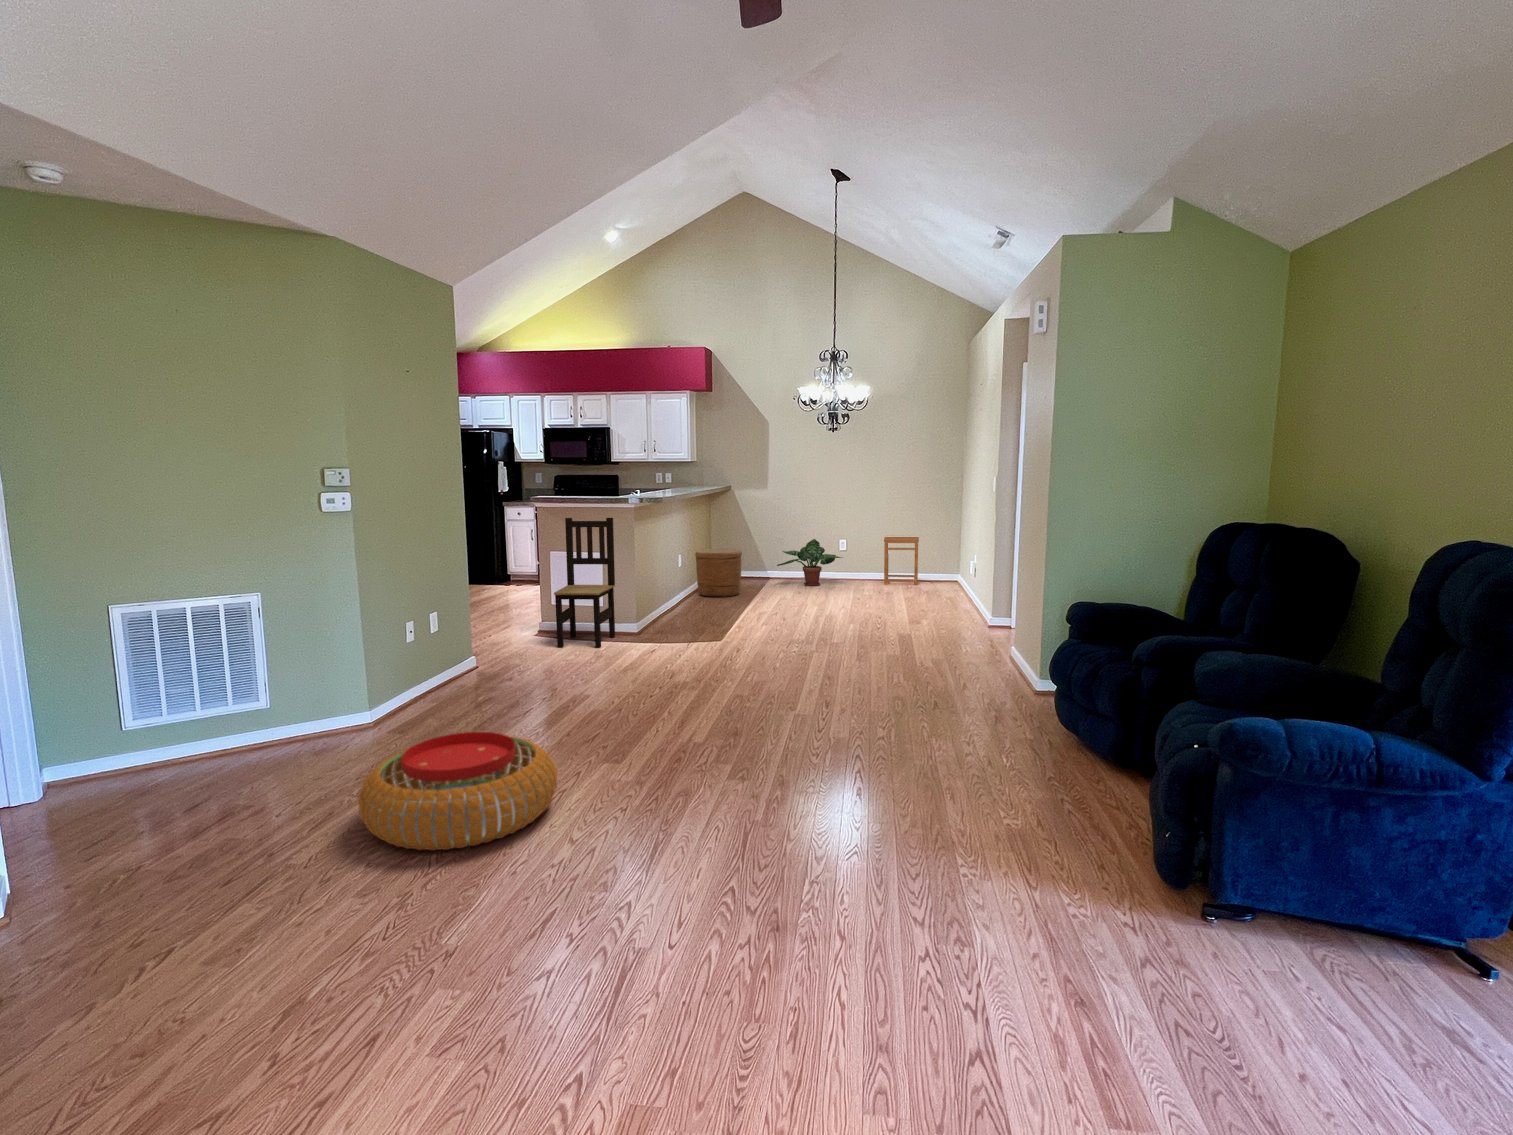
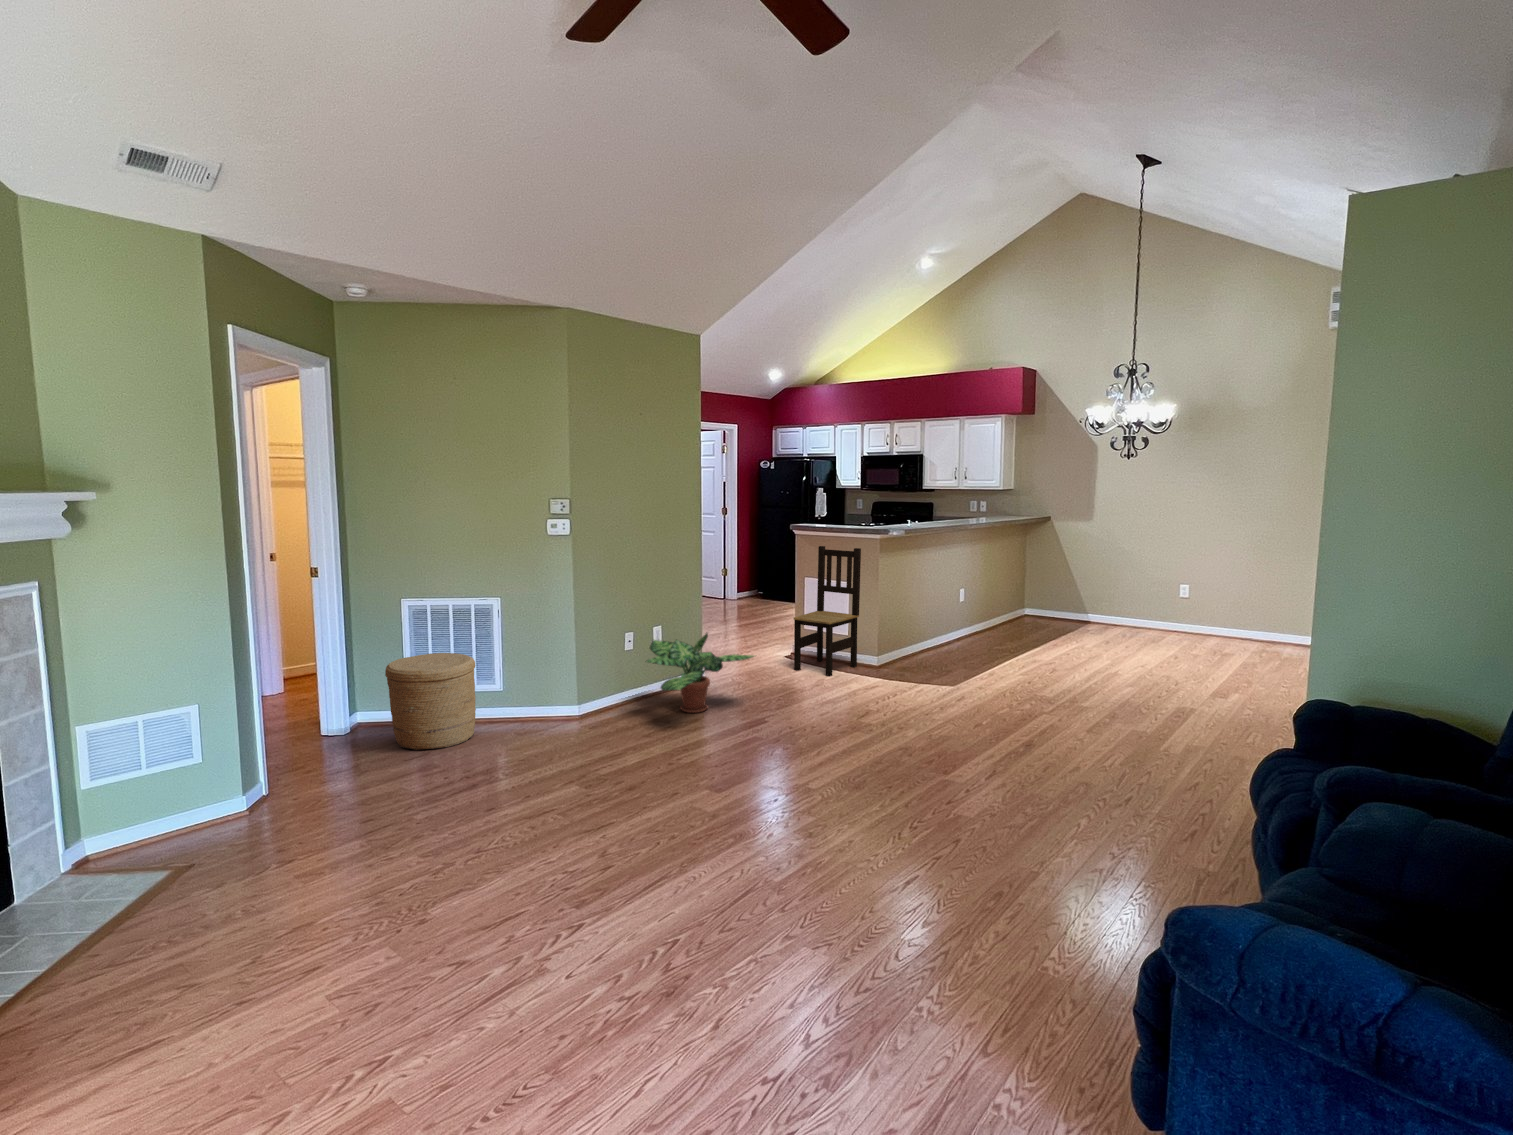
side table: present [884,537,919,585] -> none [1232,585,1293,651]
potted plant: present [777,539,842,586] -> present [647,633,754,713]
woven basket: present [695,548,742,597] -> present [385,653,476,750]
pouf: present [358,732,557,850] -> none [453,743,626,849]

